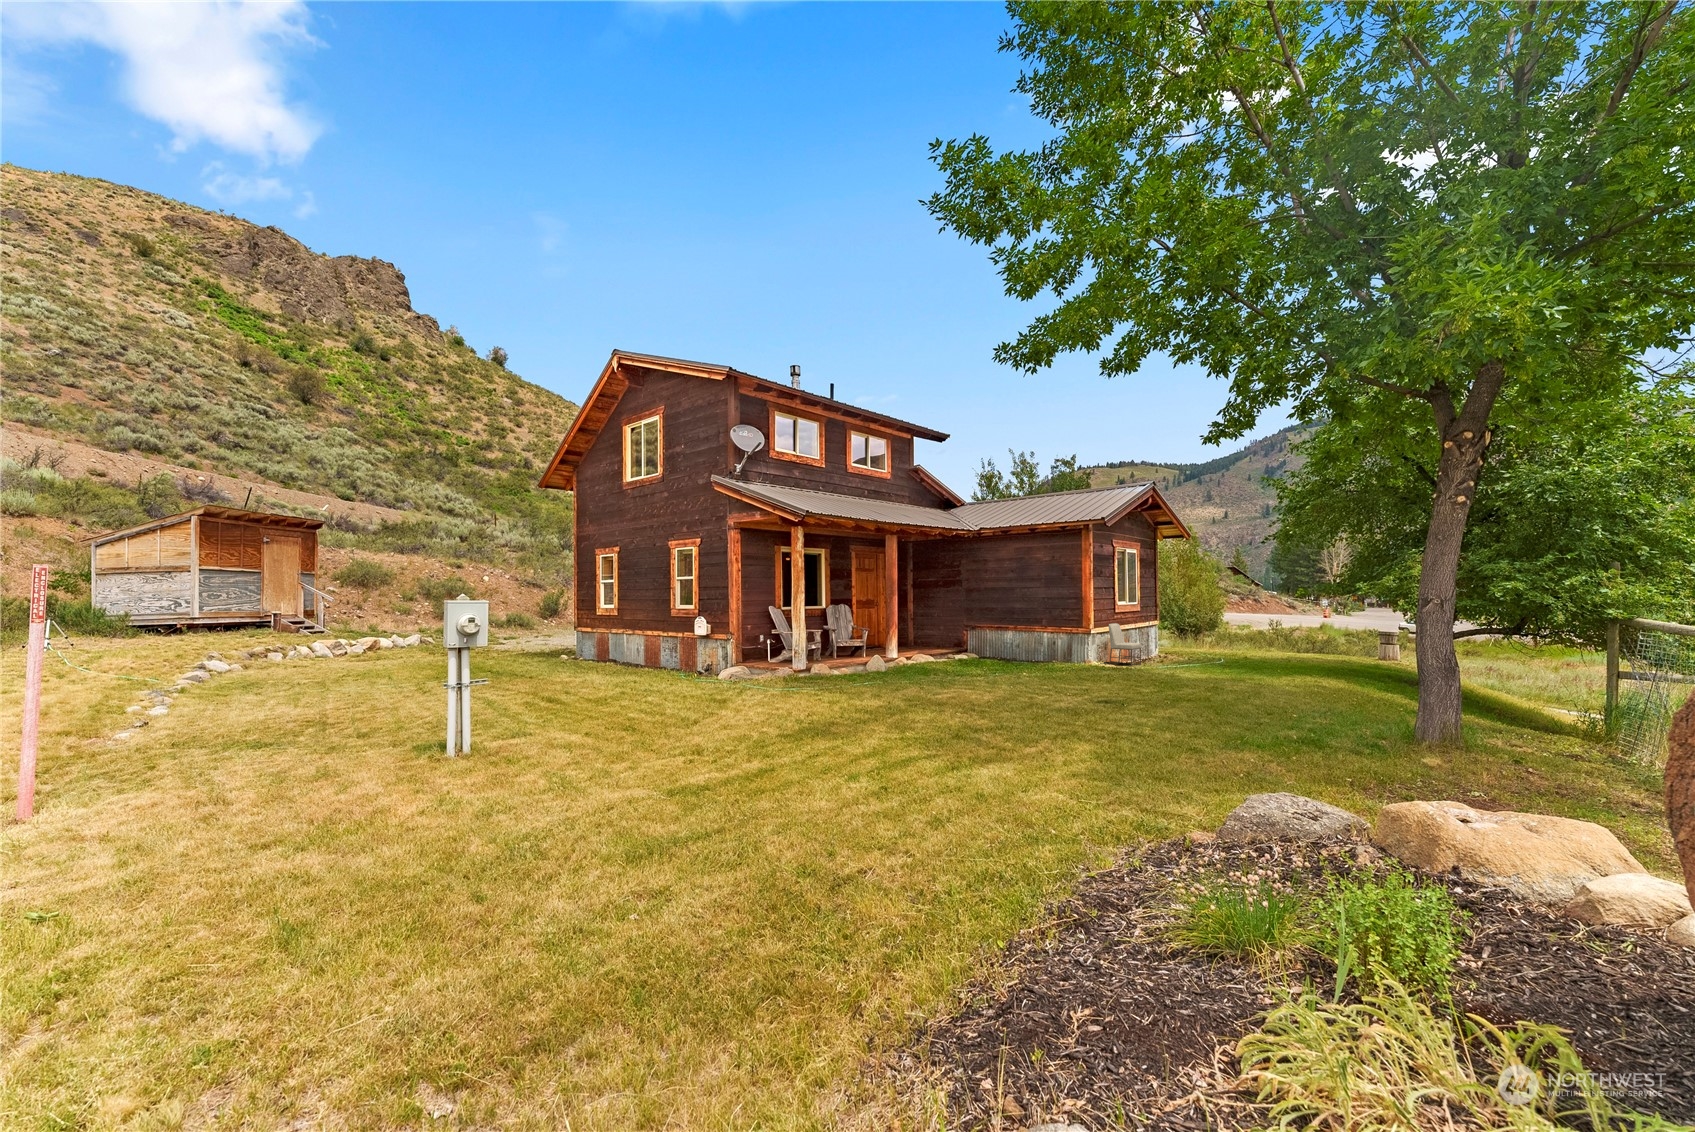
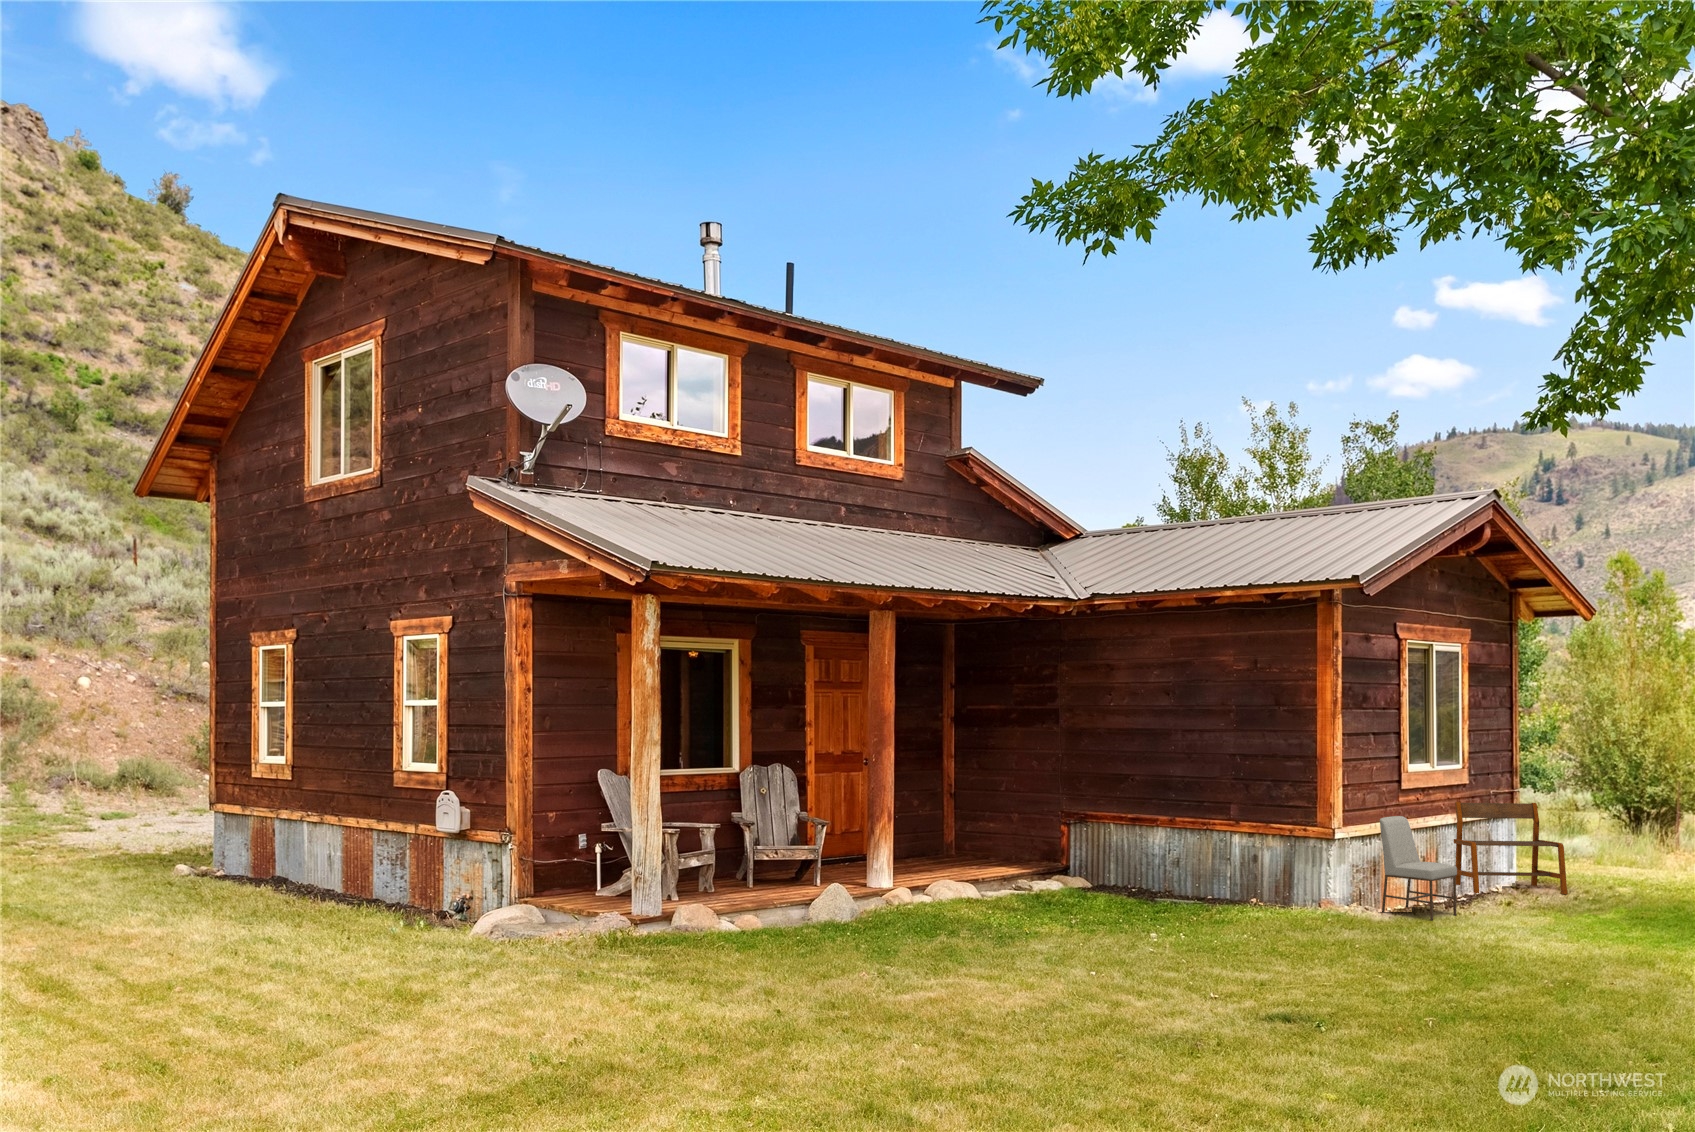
bench: none [1134,620,1184,658] -> present [1454,802,1567,894]

